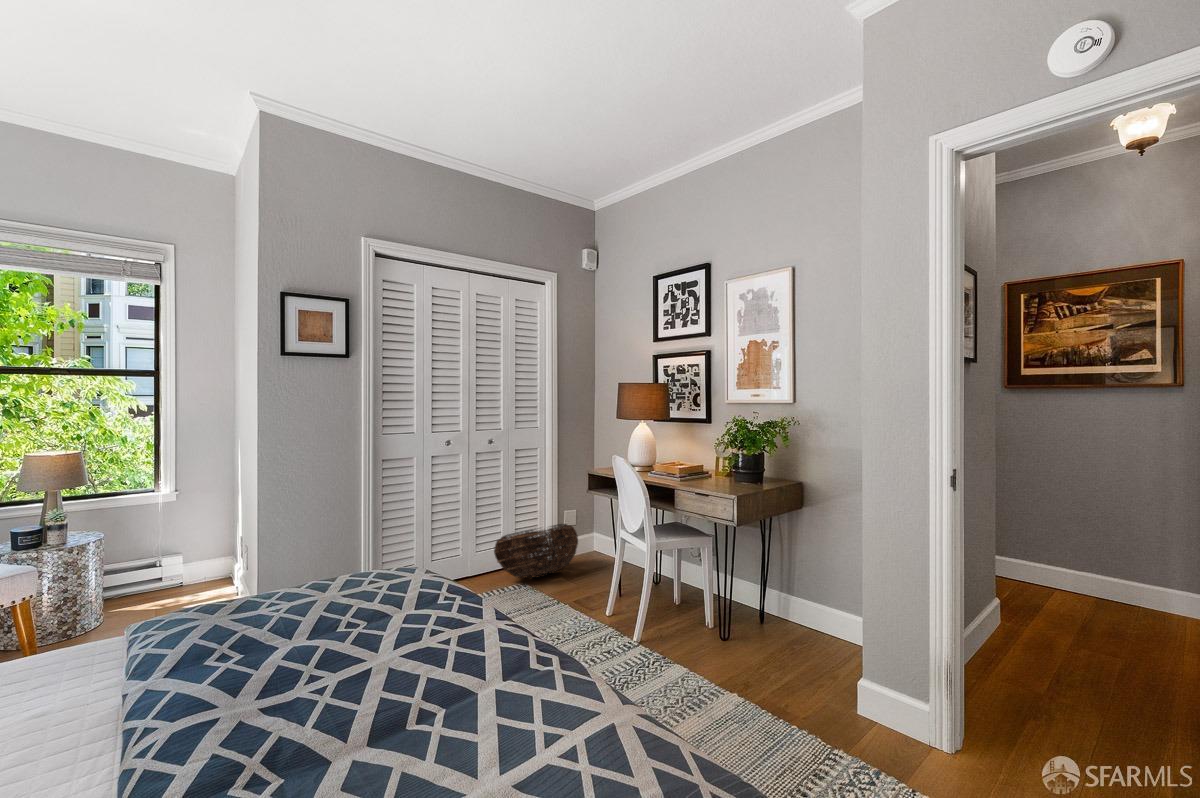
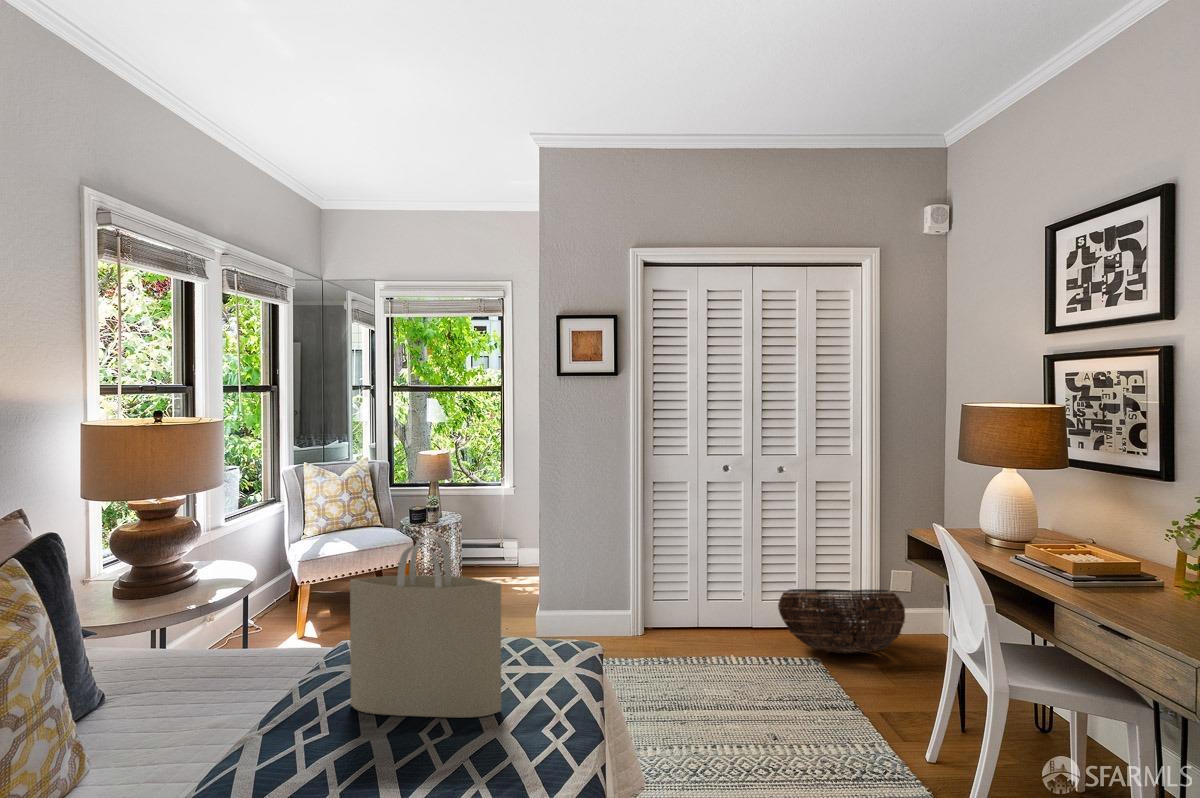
tote bag: none [258,474,401,635] -> present [350,535,501,718]

